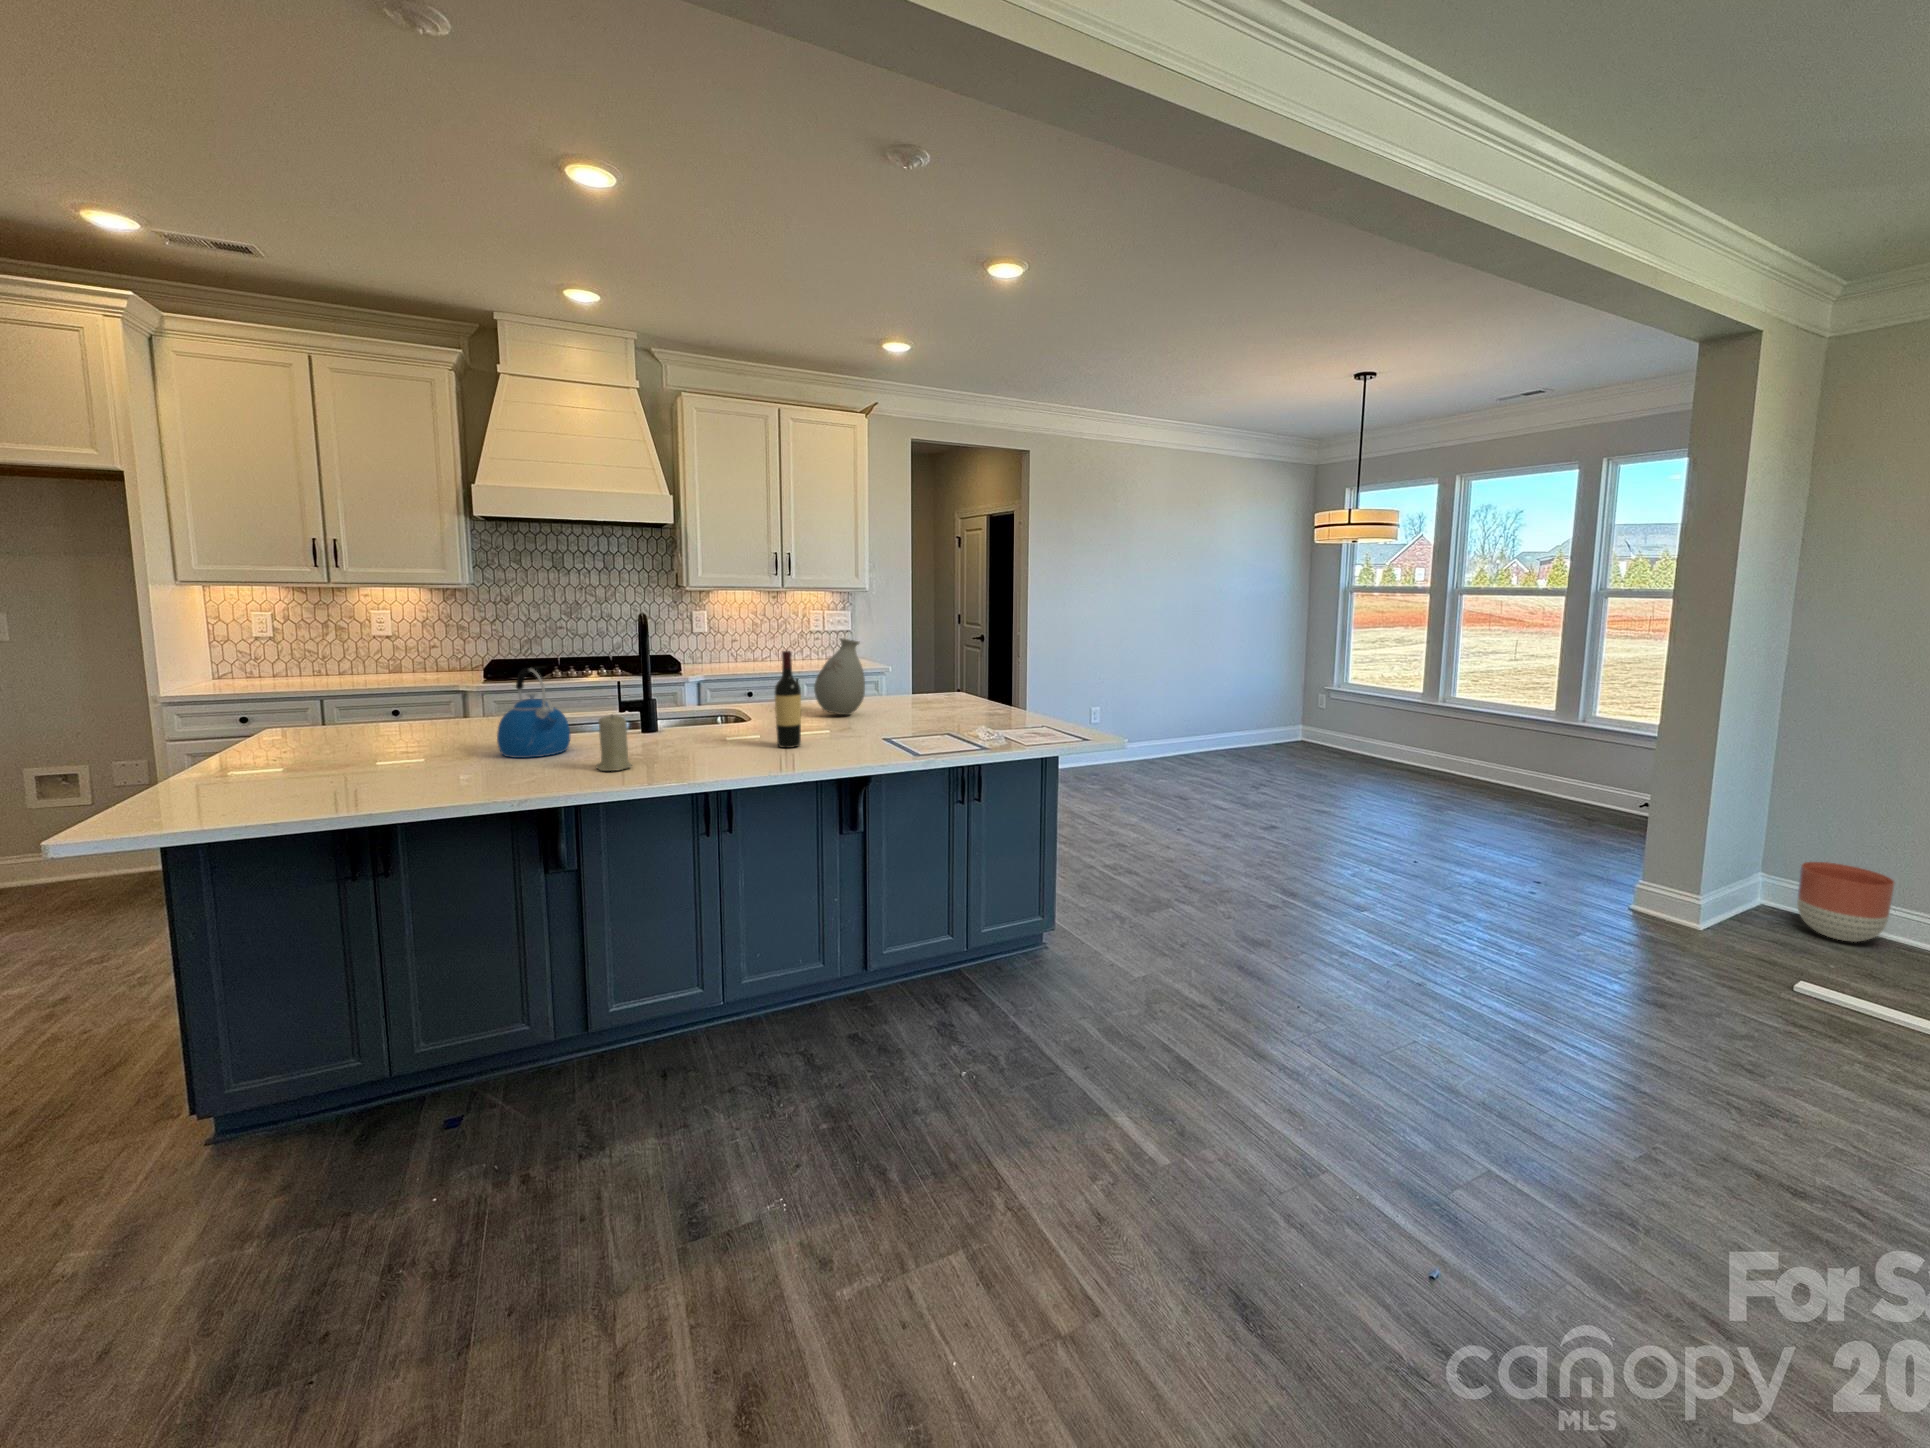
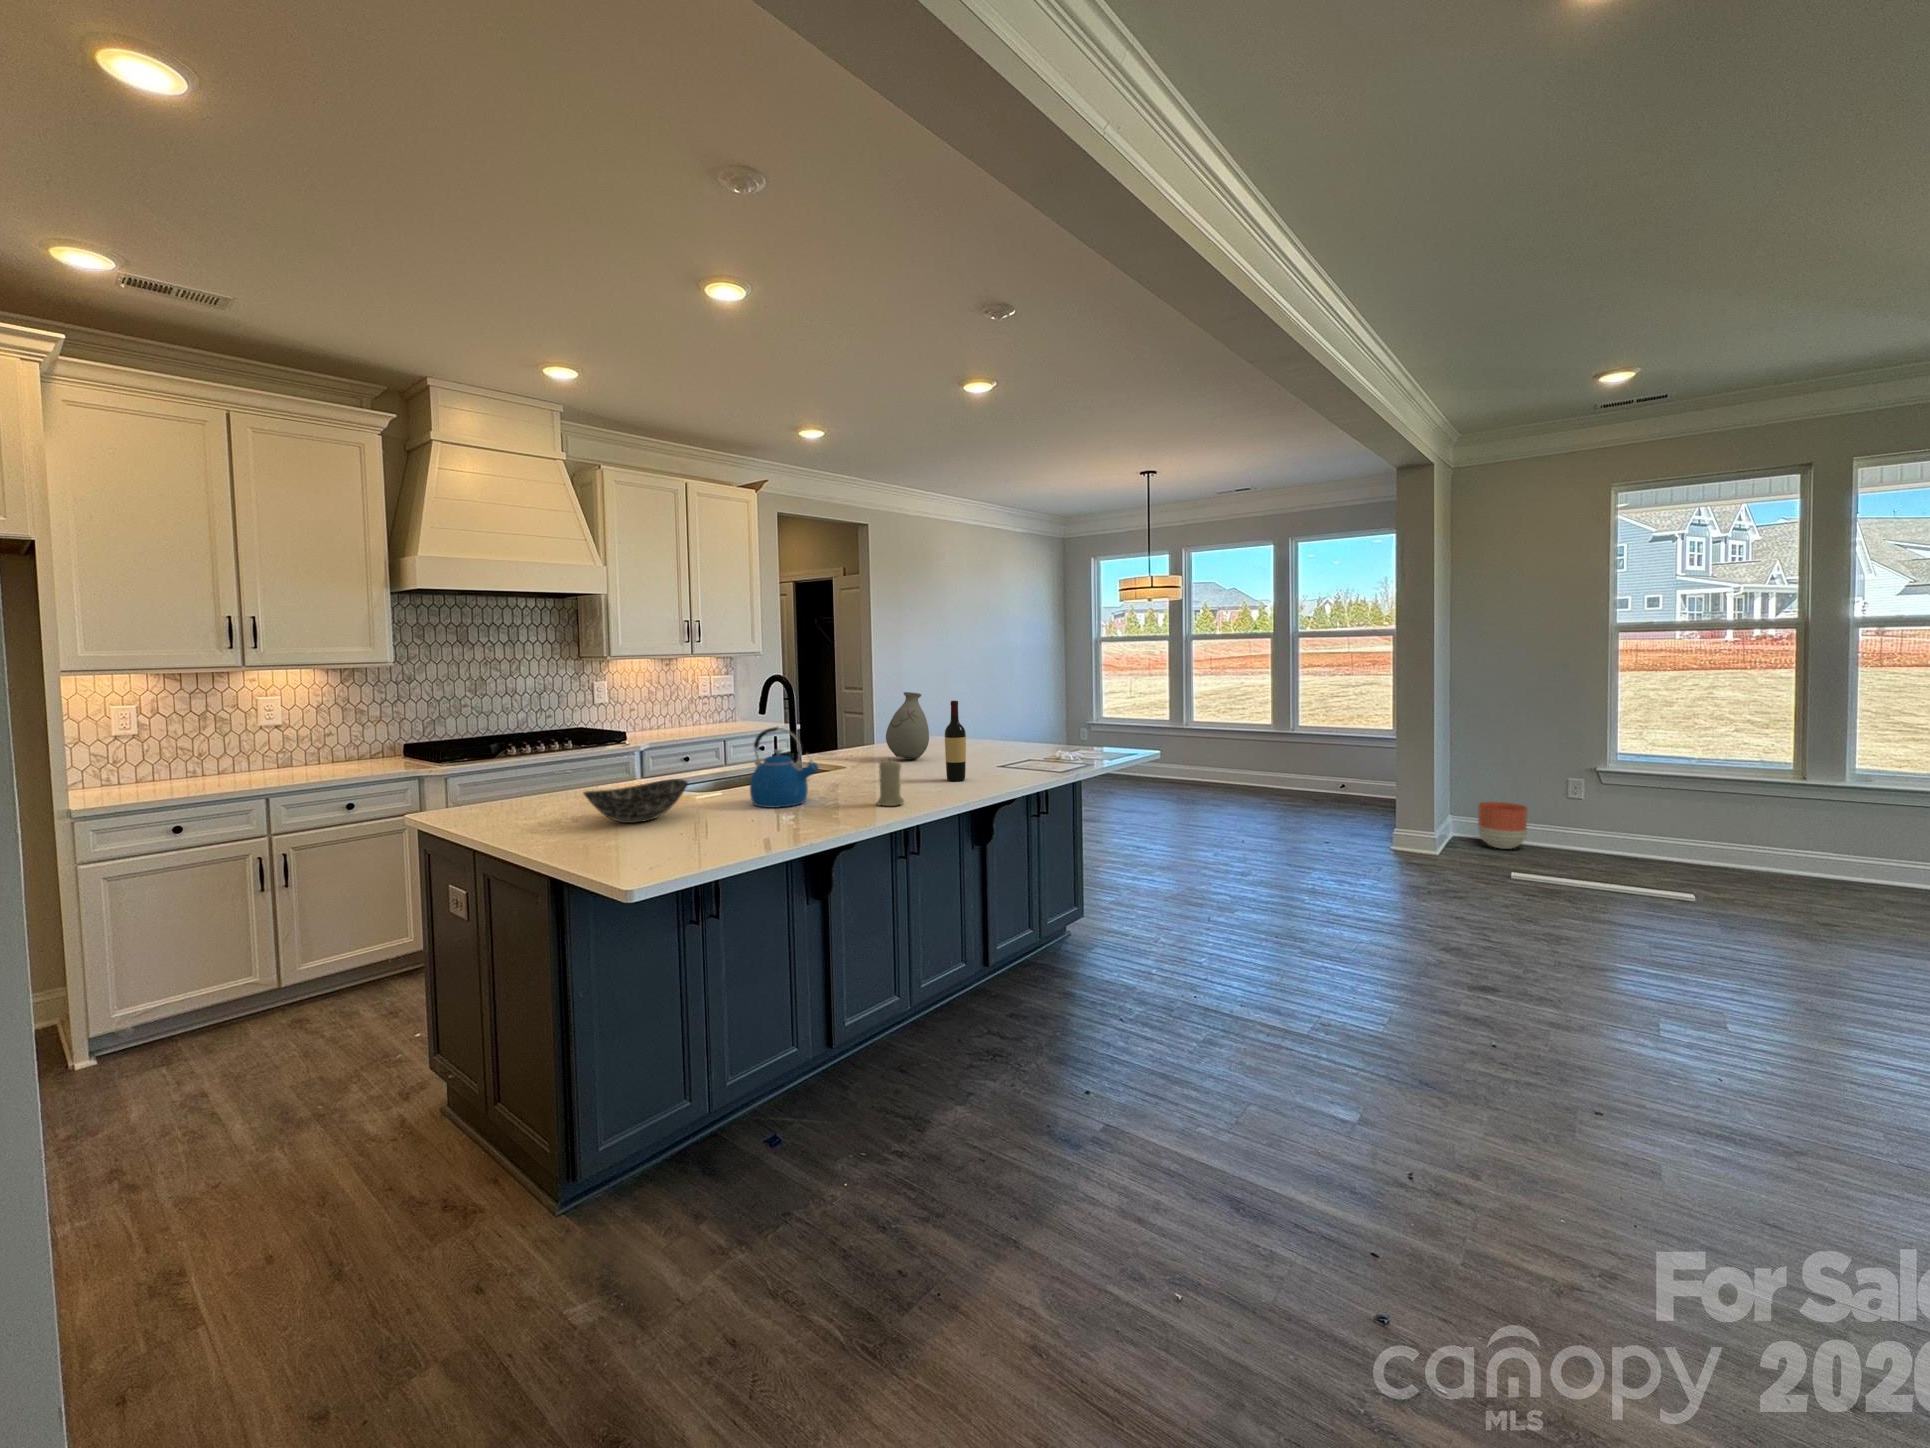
bowl: none [292,715,428,757] -> present [584,779,688,823]

